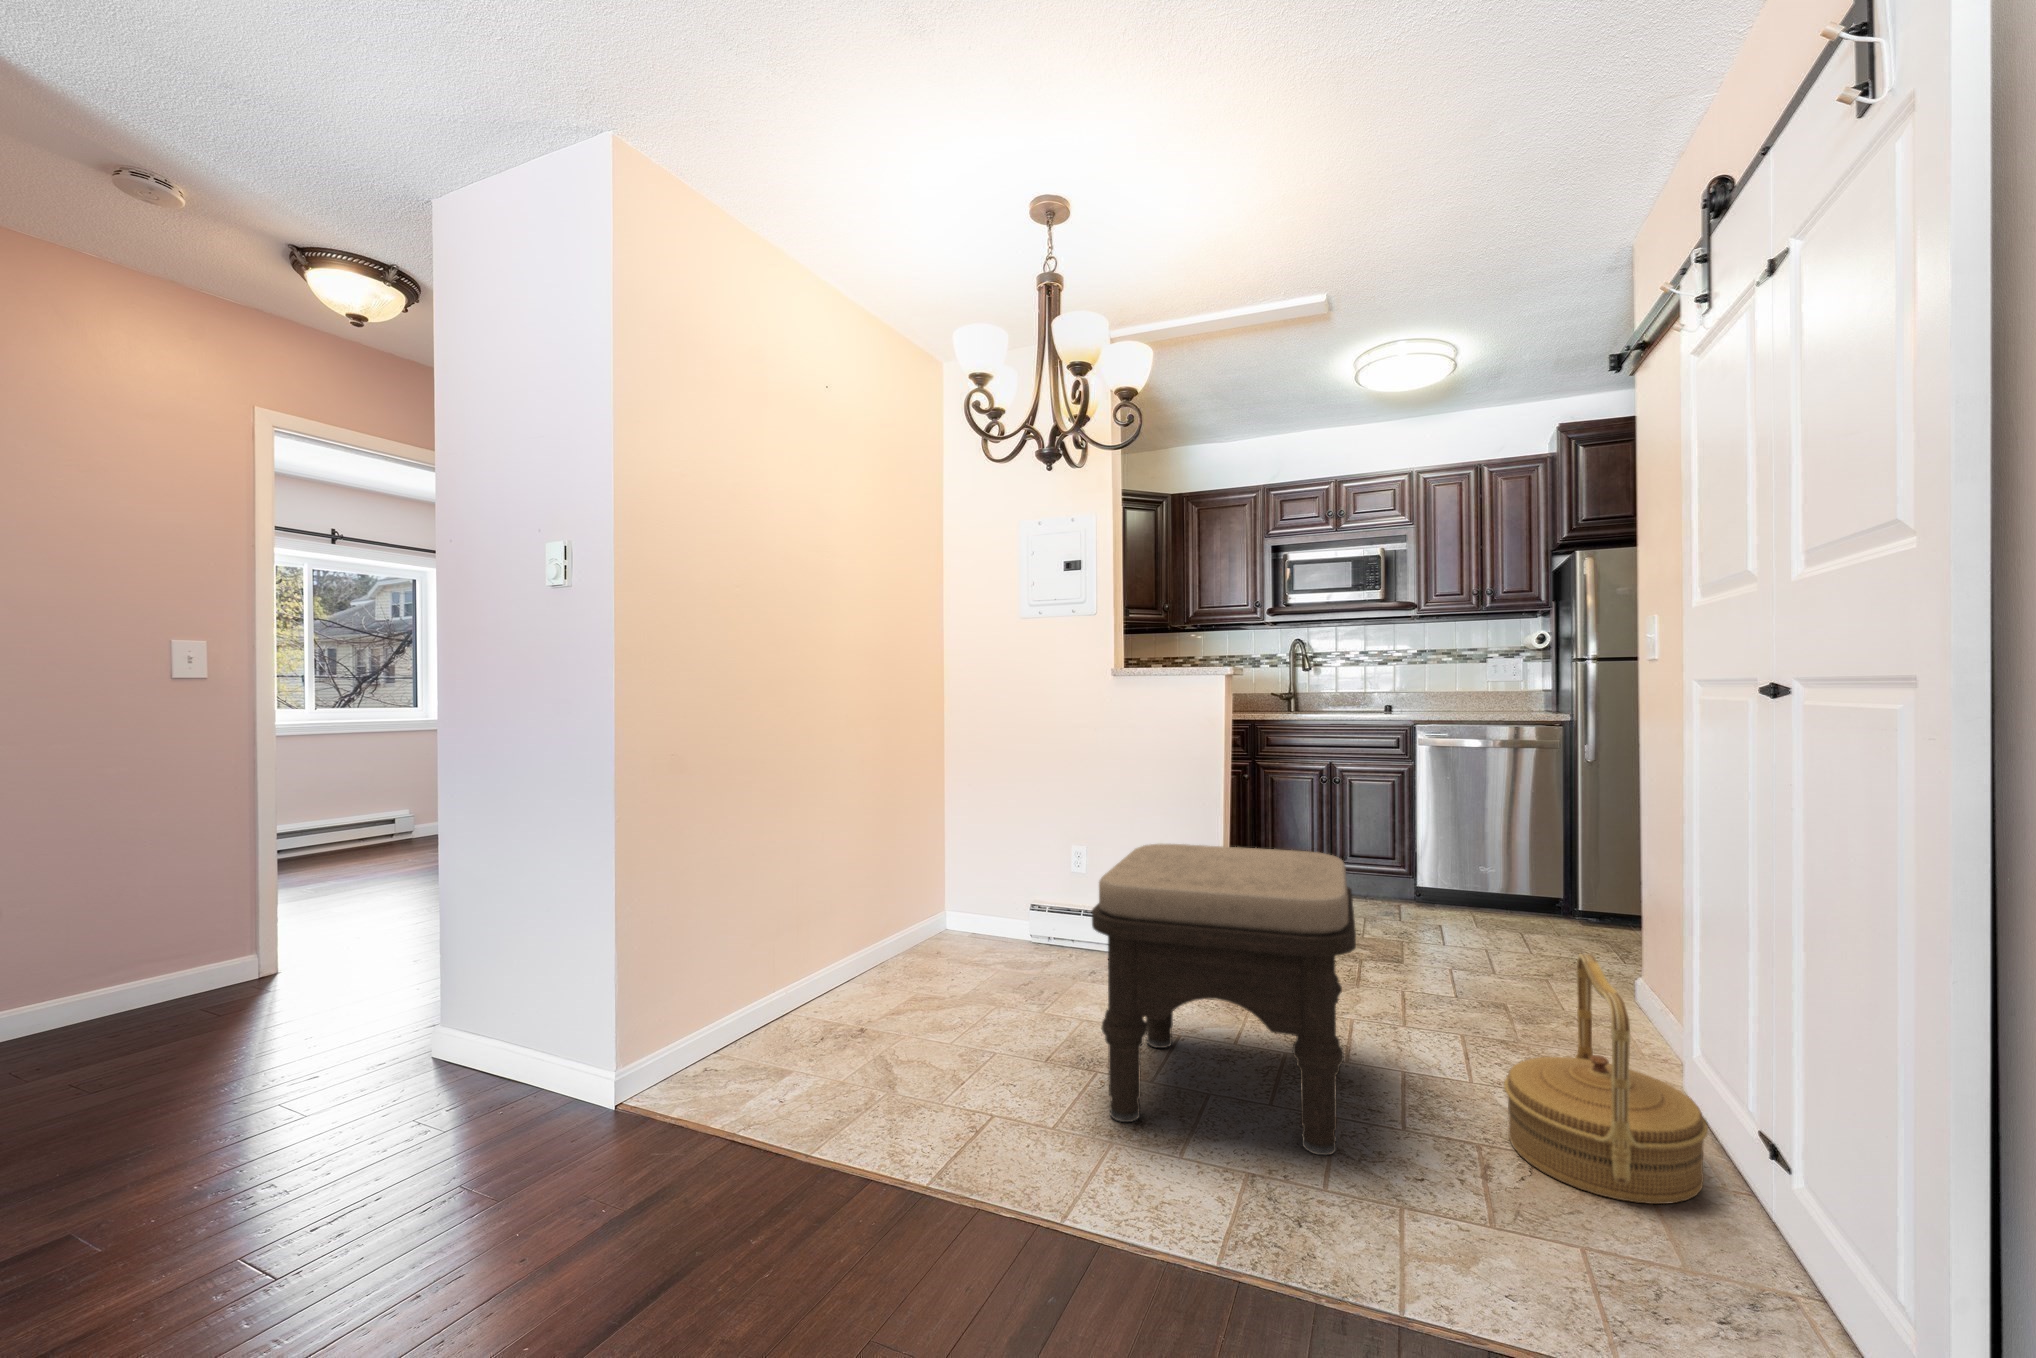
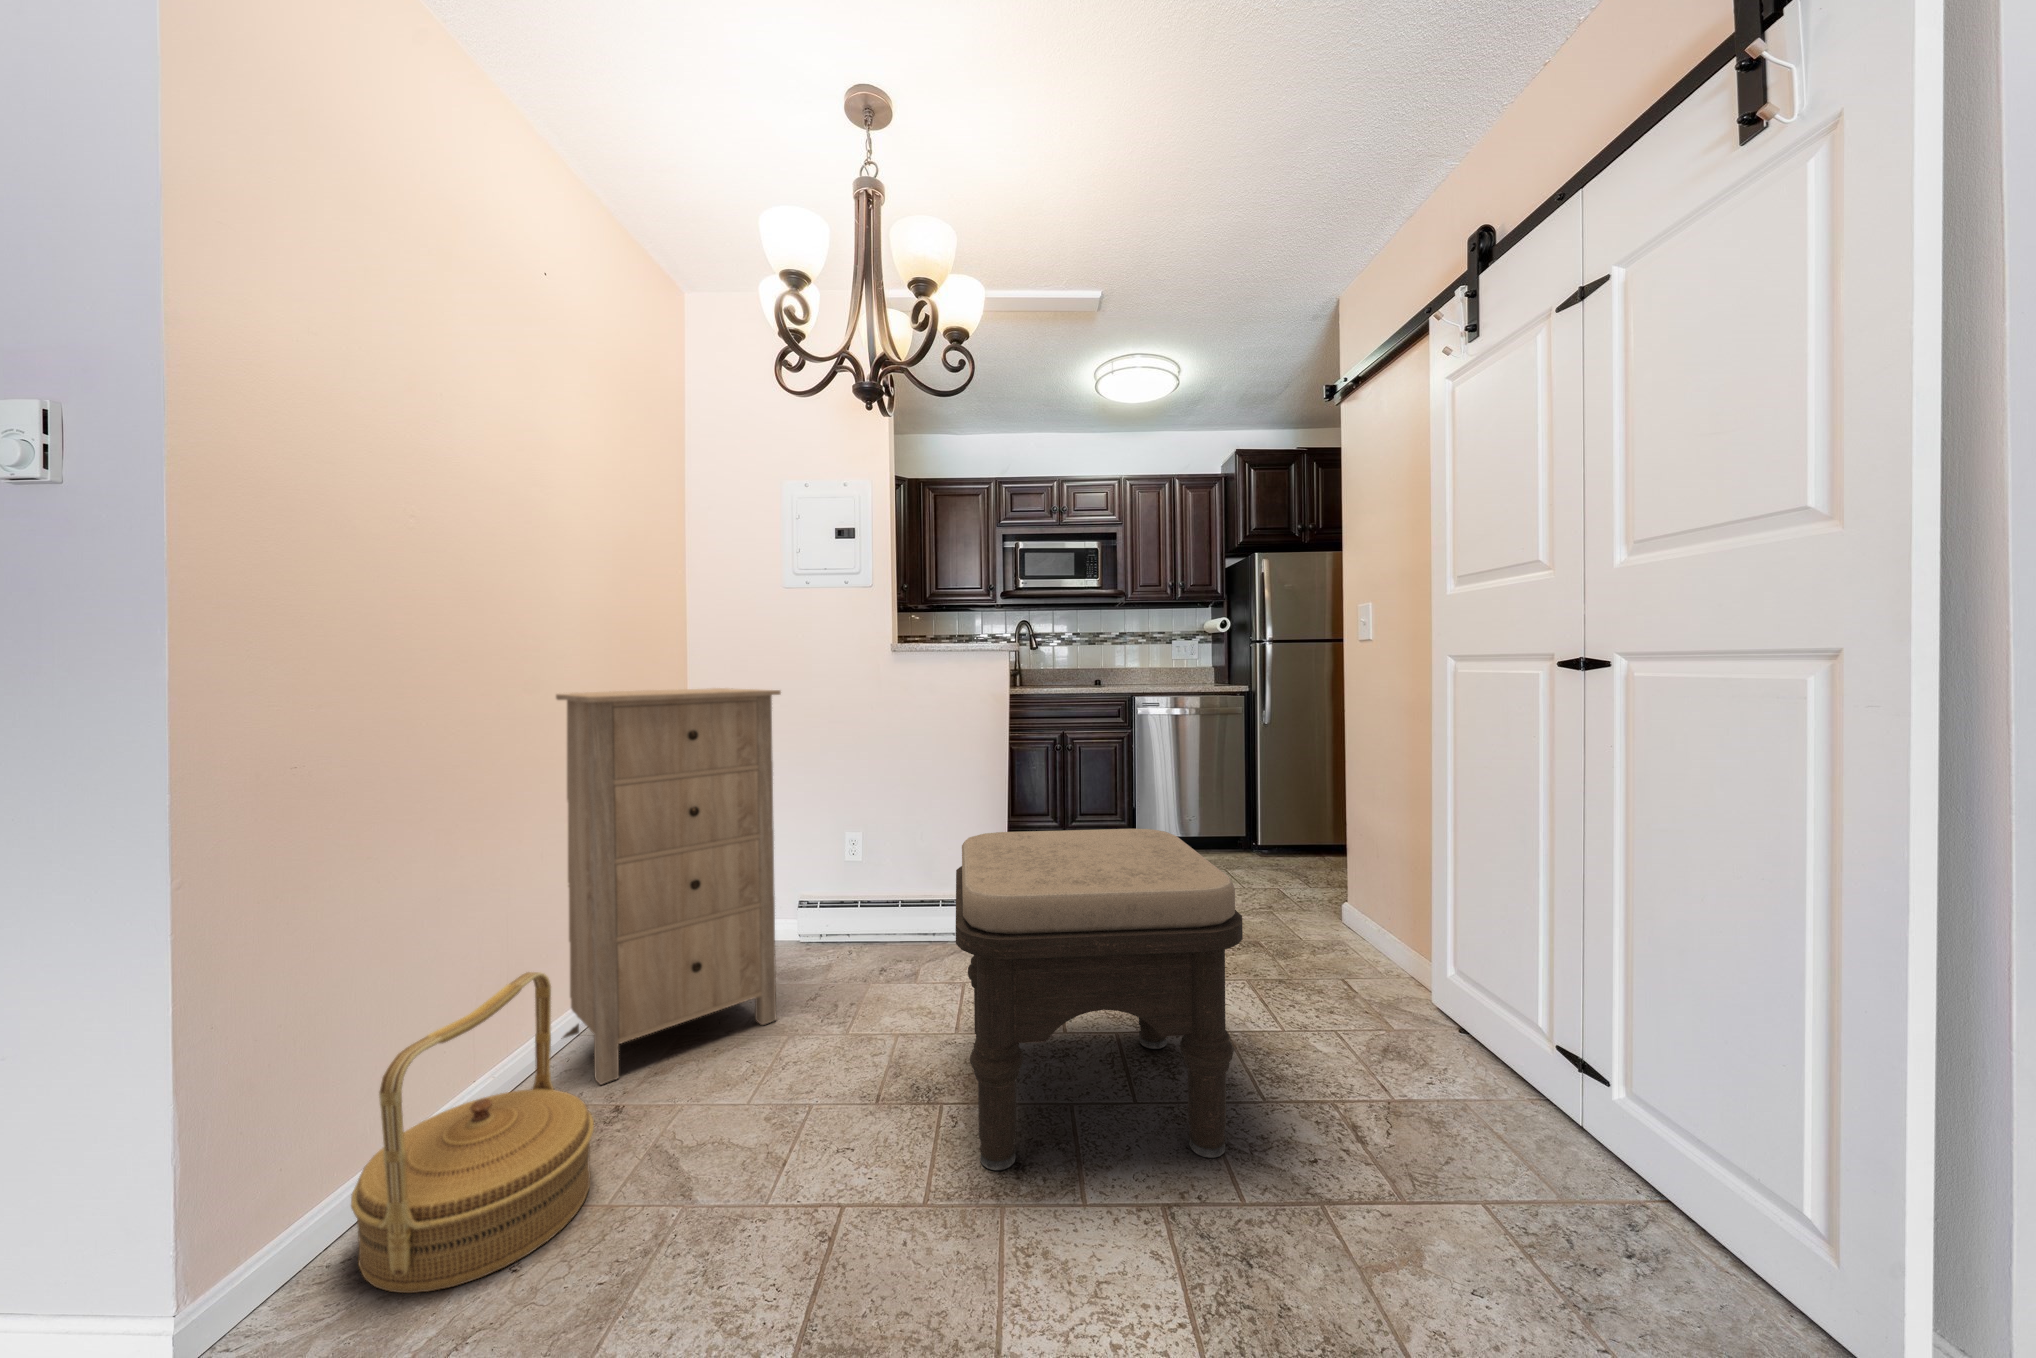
storage cabinet: none [829,707,998,1013] -> present [556,688,781,1085]
woven basket: present [1504,954,1708,1204] -> present [351,972,594,1293]

